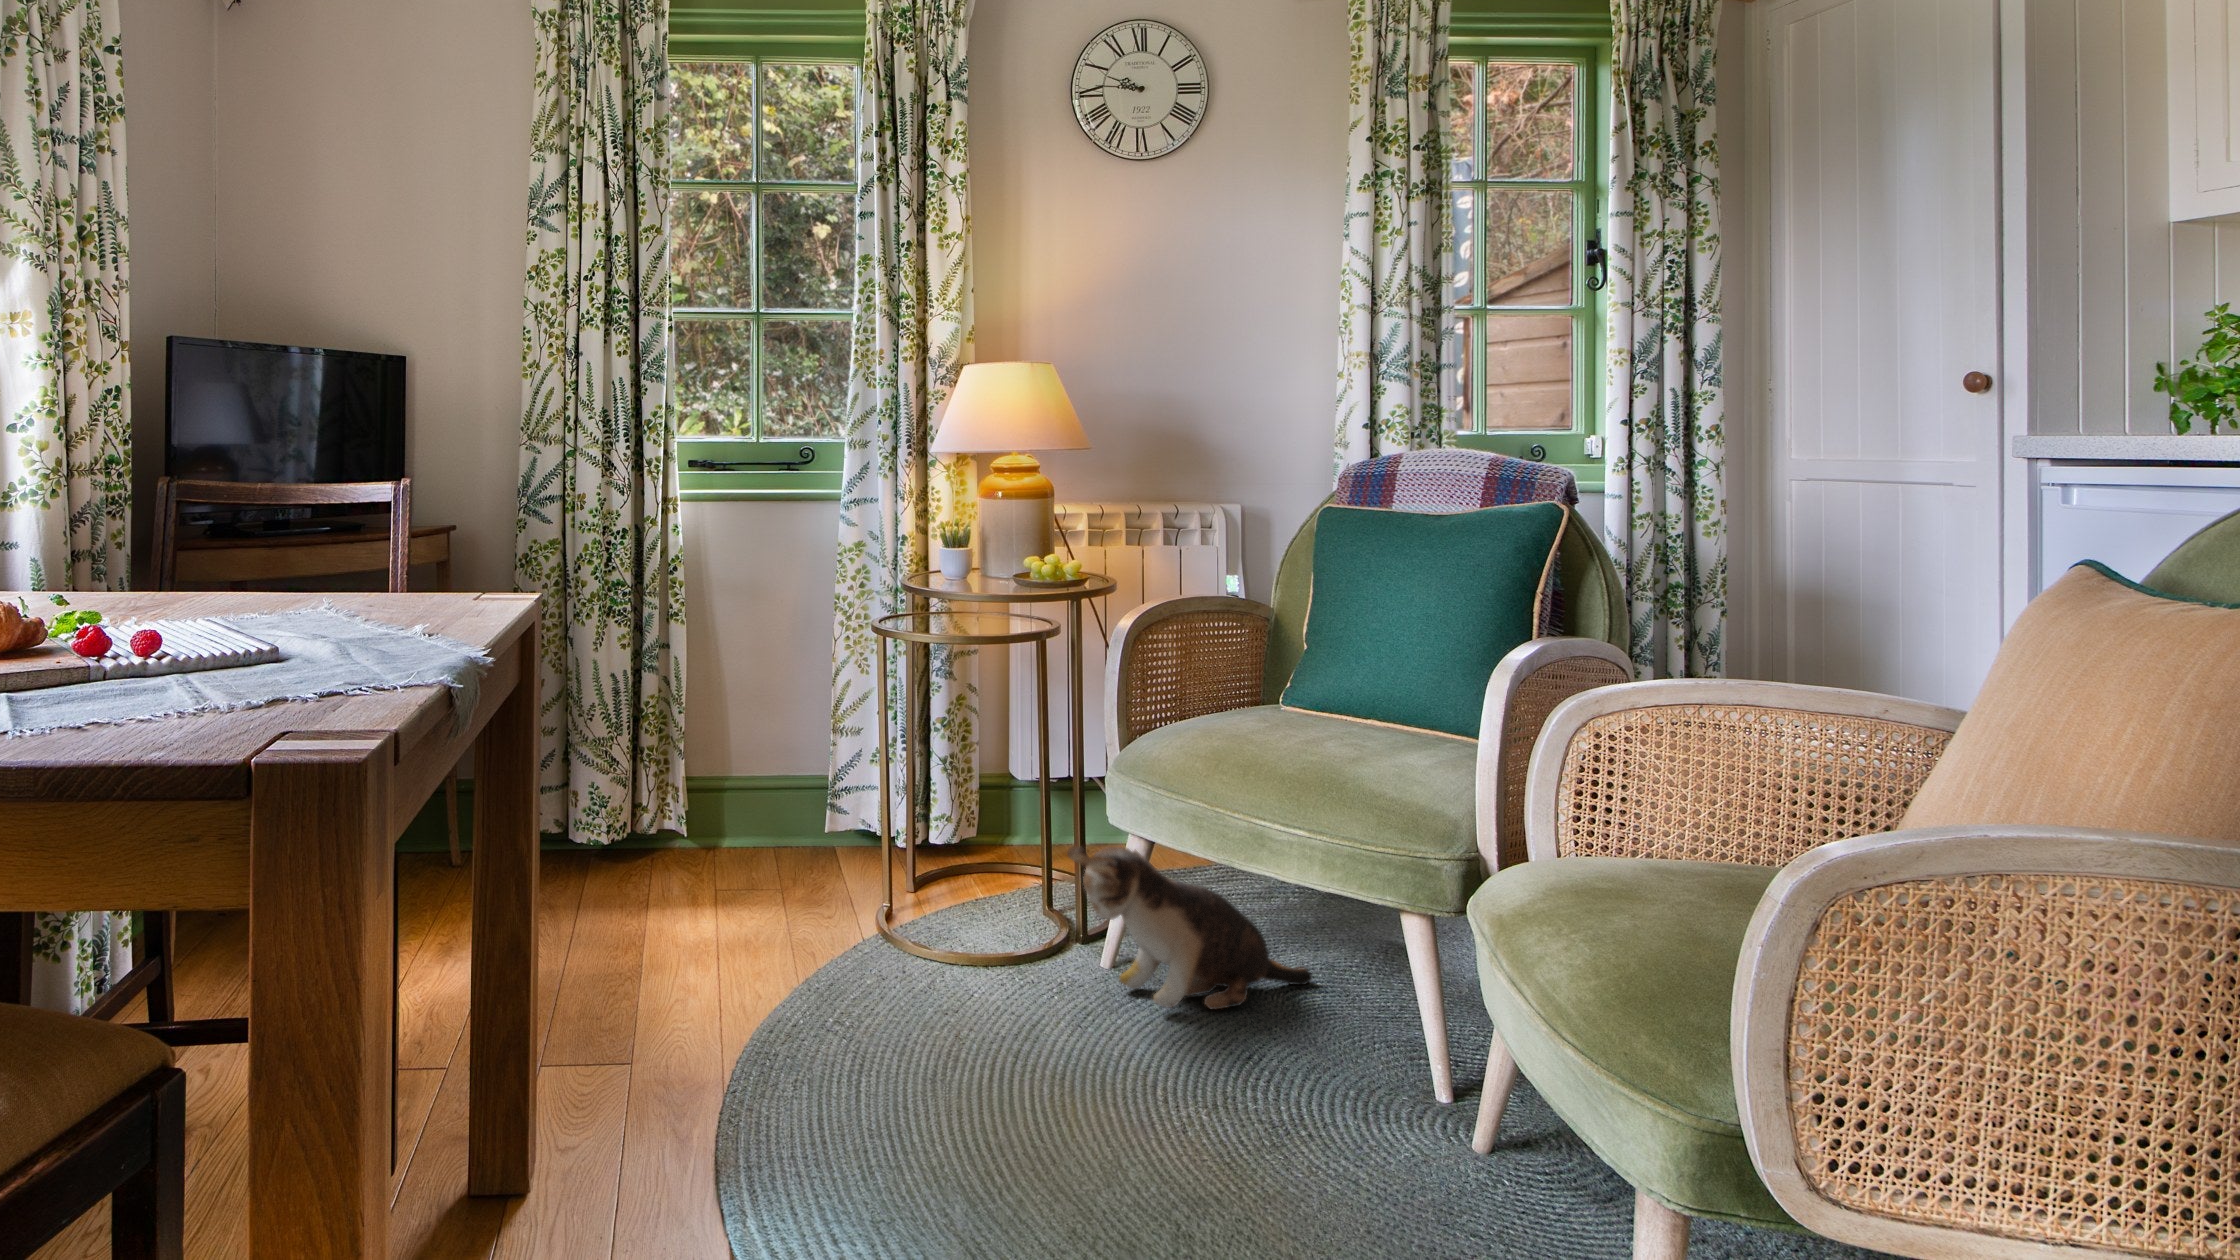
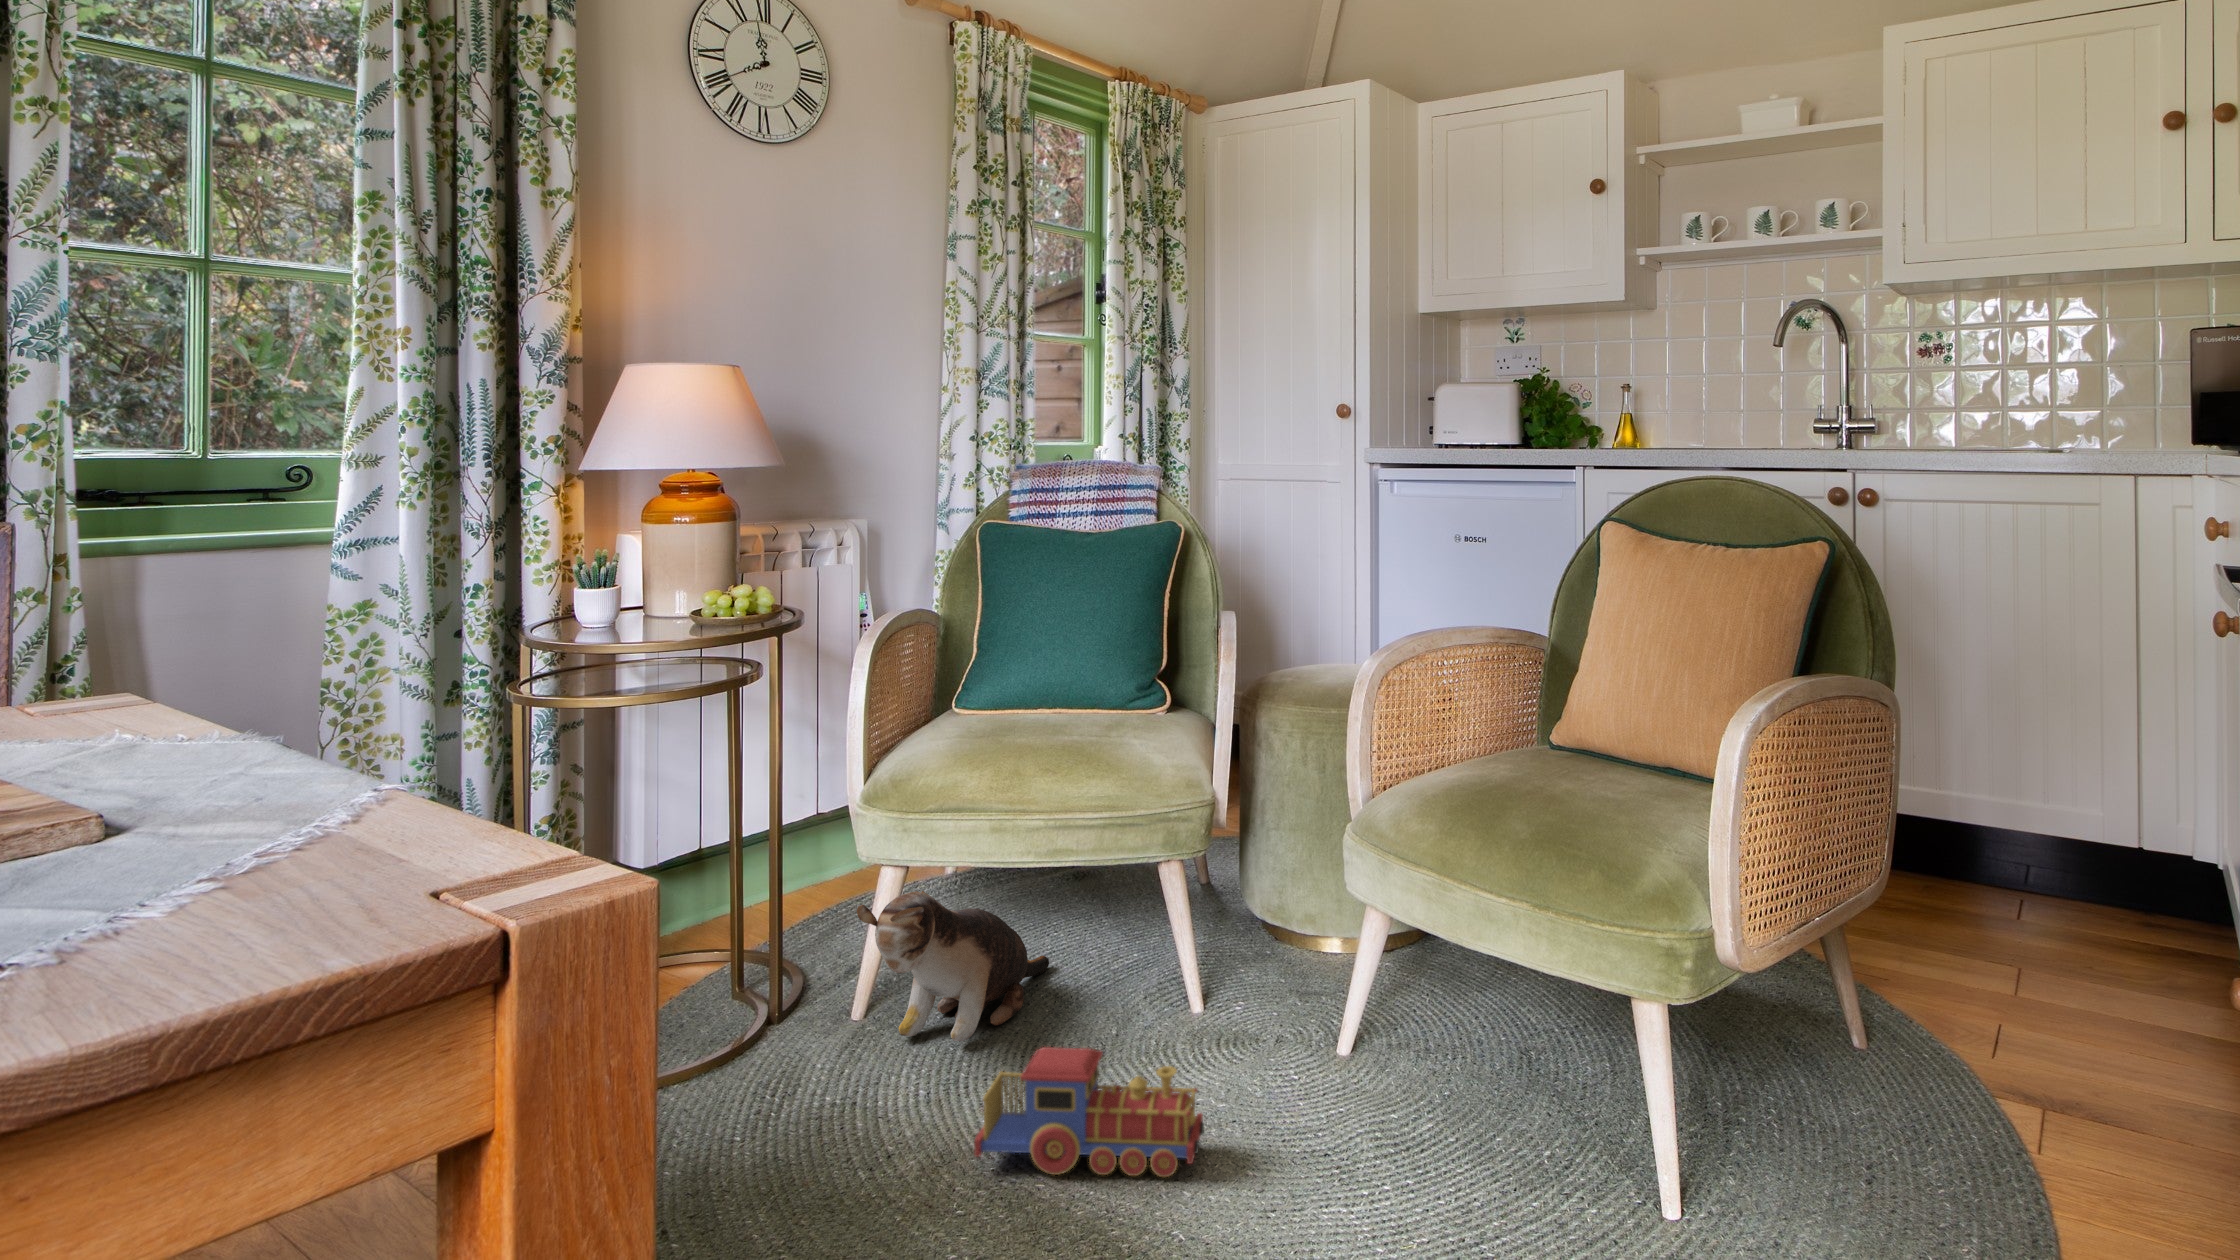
toy train: none [1074,1013,1294,1190] -> present [974,1047,1204,1177]

